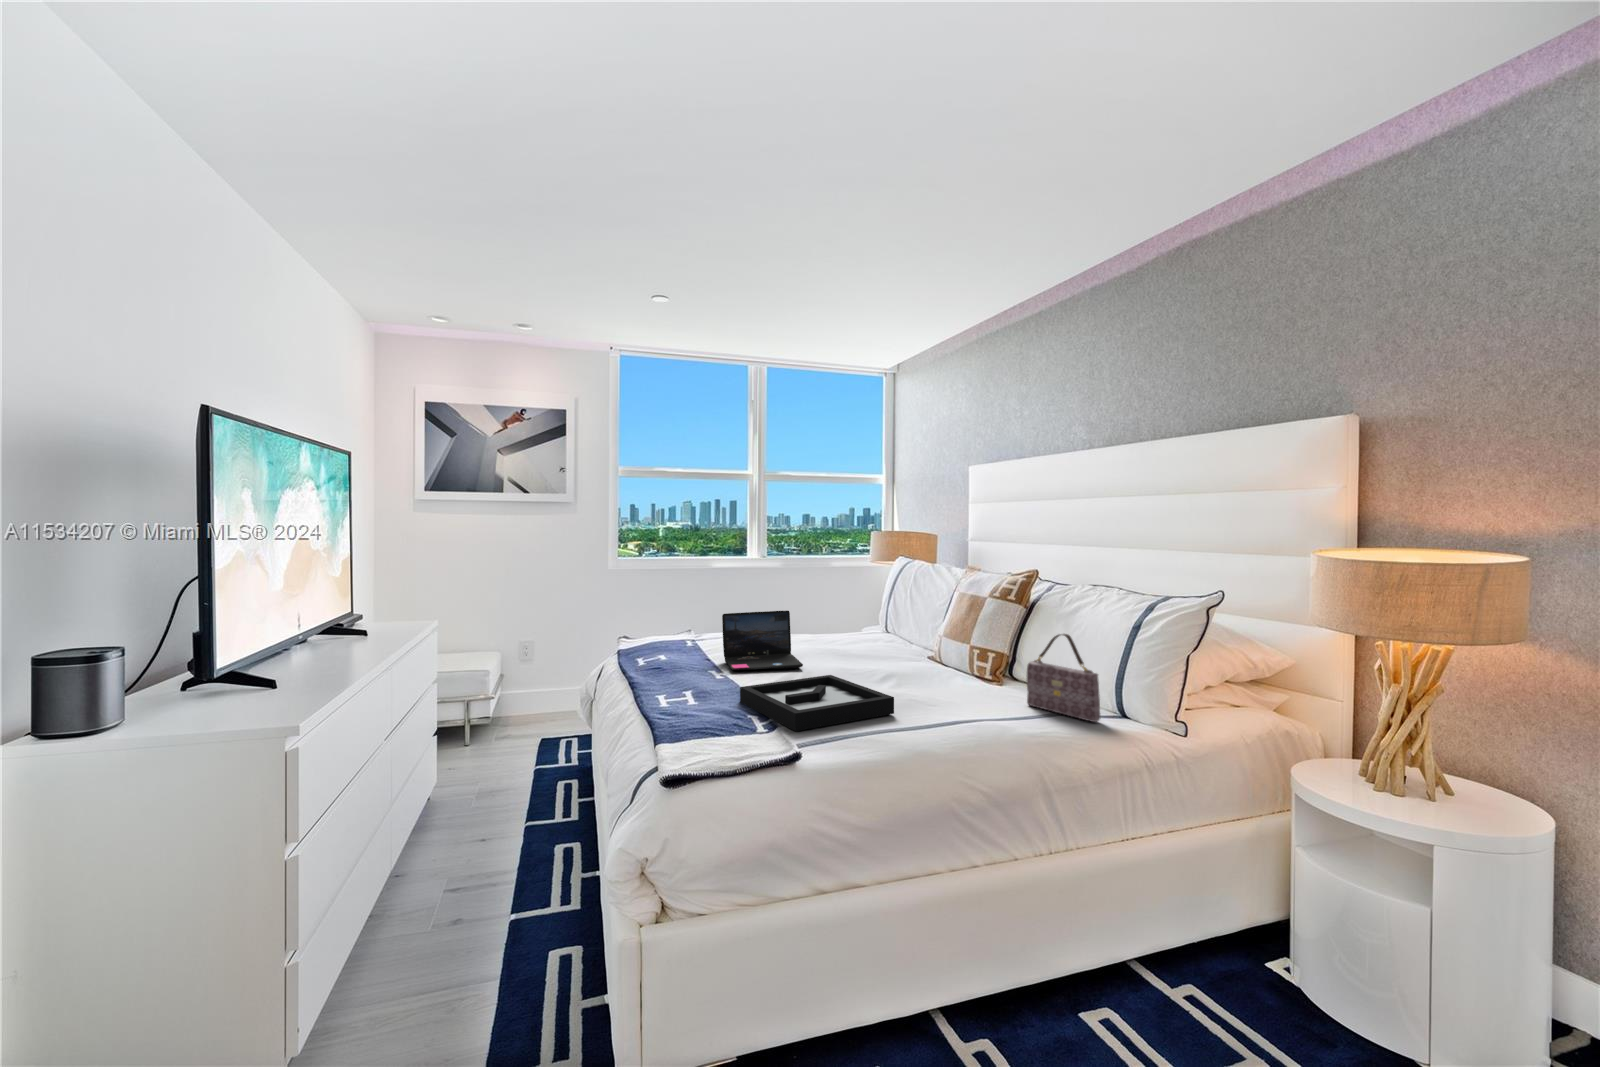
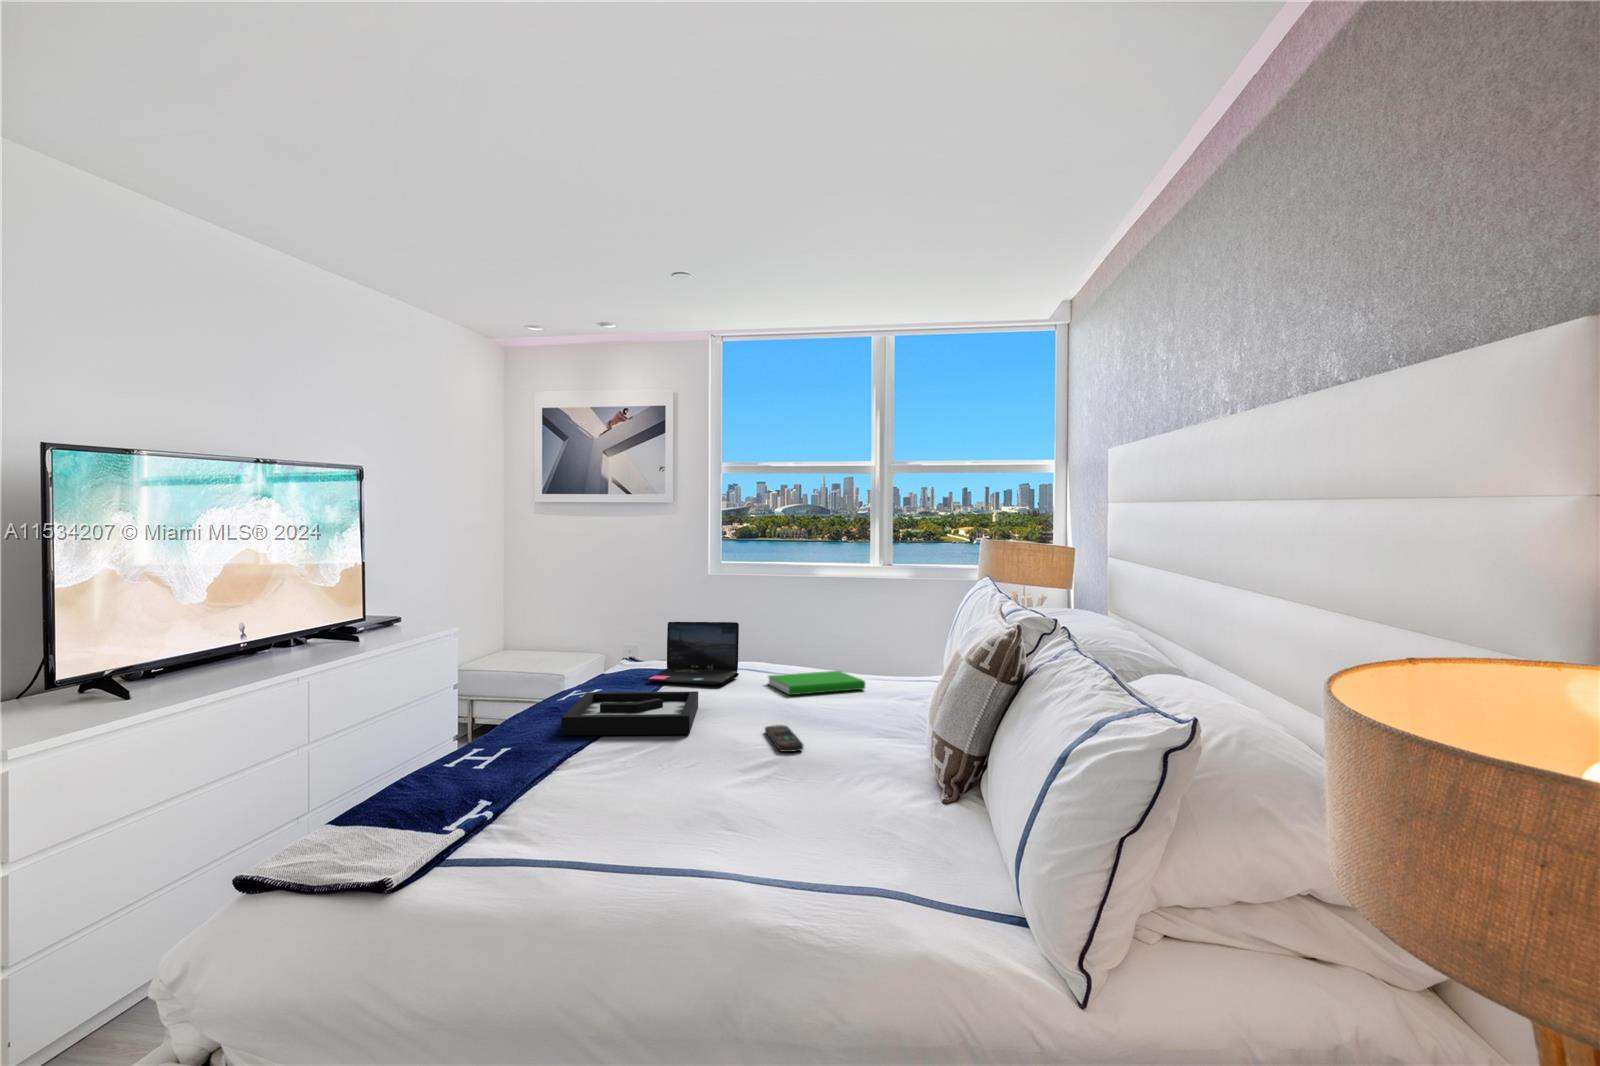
handbag: present [1027,634,1100,722] -> none [856,660,894,771]
book: none [828,646,910,670] -> present [768,671,865,695]
remote control: none [937,696,1004,718] -> present [765,725,804,752]

